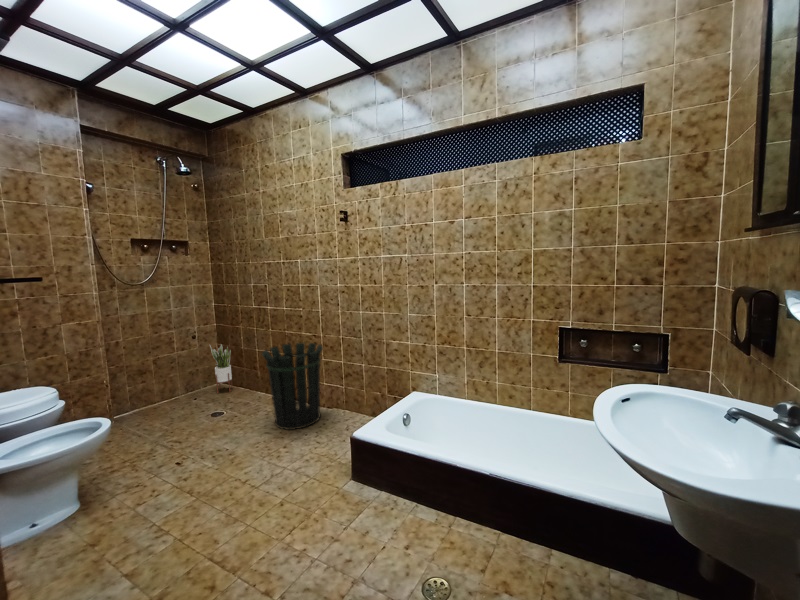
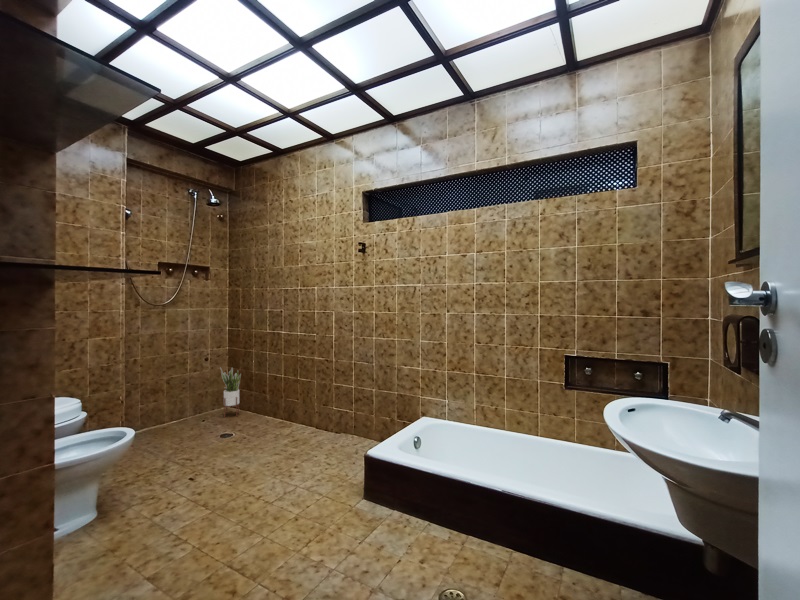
waste bin: present [262,343,323,430] -> none [276,367,336,453]

